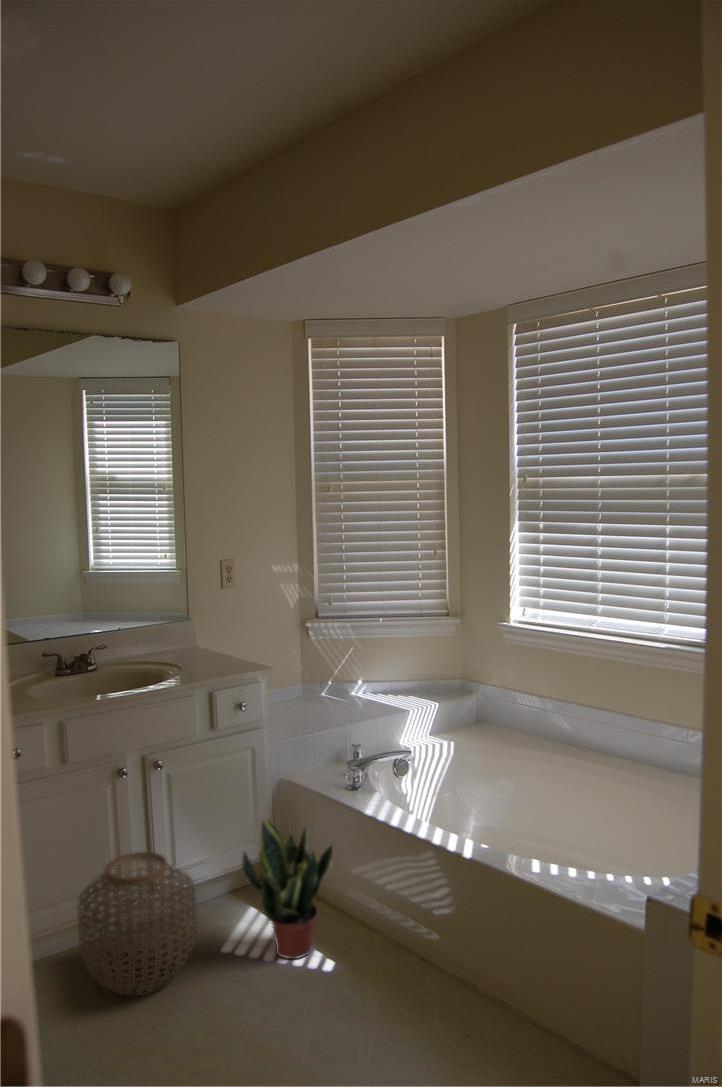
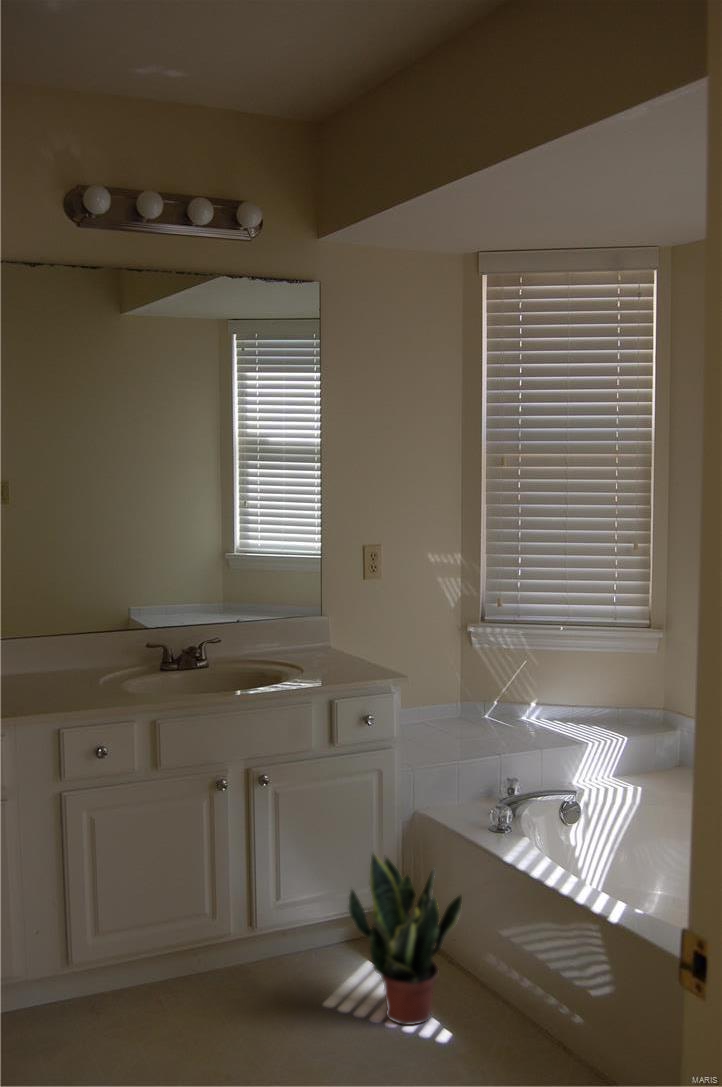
woven basket: present [78,852,197,996] -> none [159,875,292,1037]

